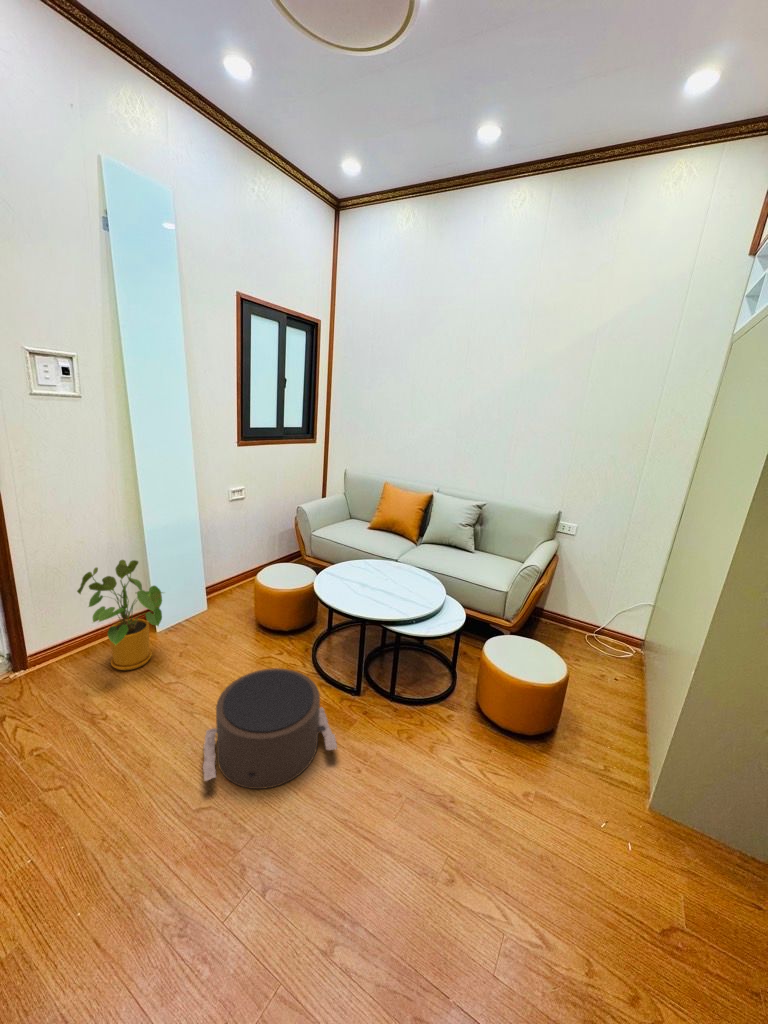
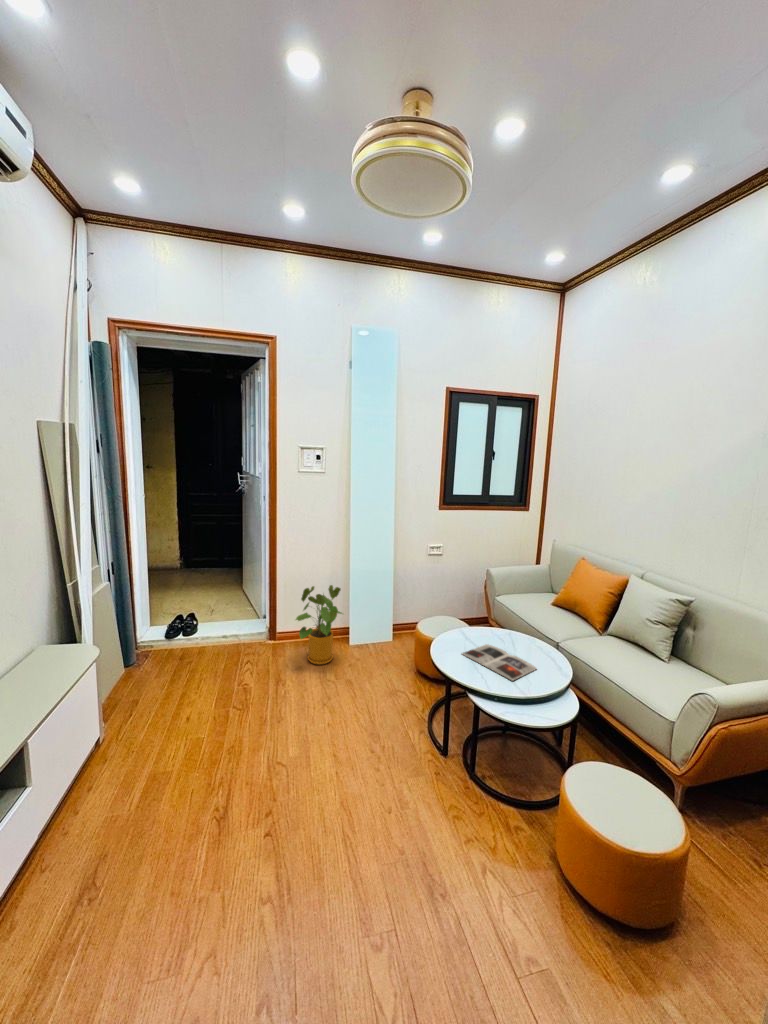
magazine: none [359,577,422,602] -> present [462,644,537,681]
pouf: present [203,668,337,789] -> none [287,688,397,784]

